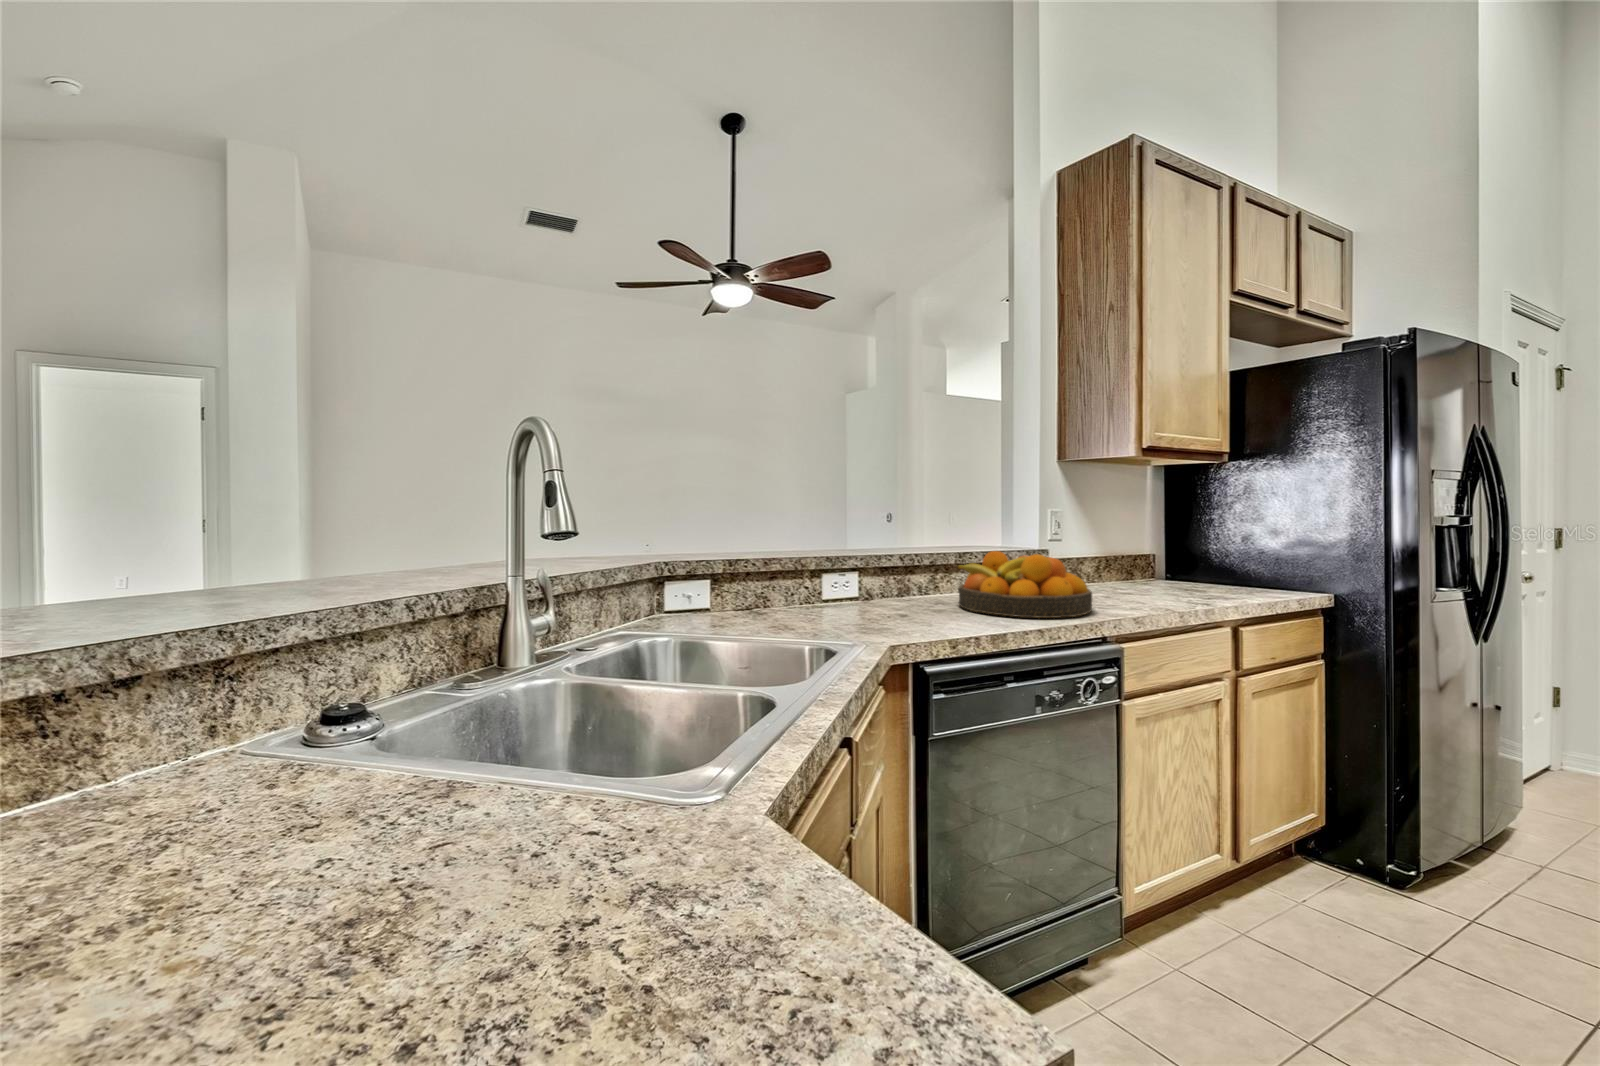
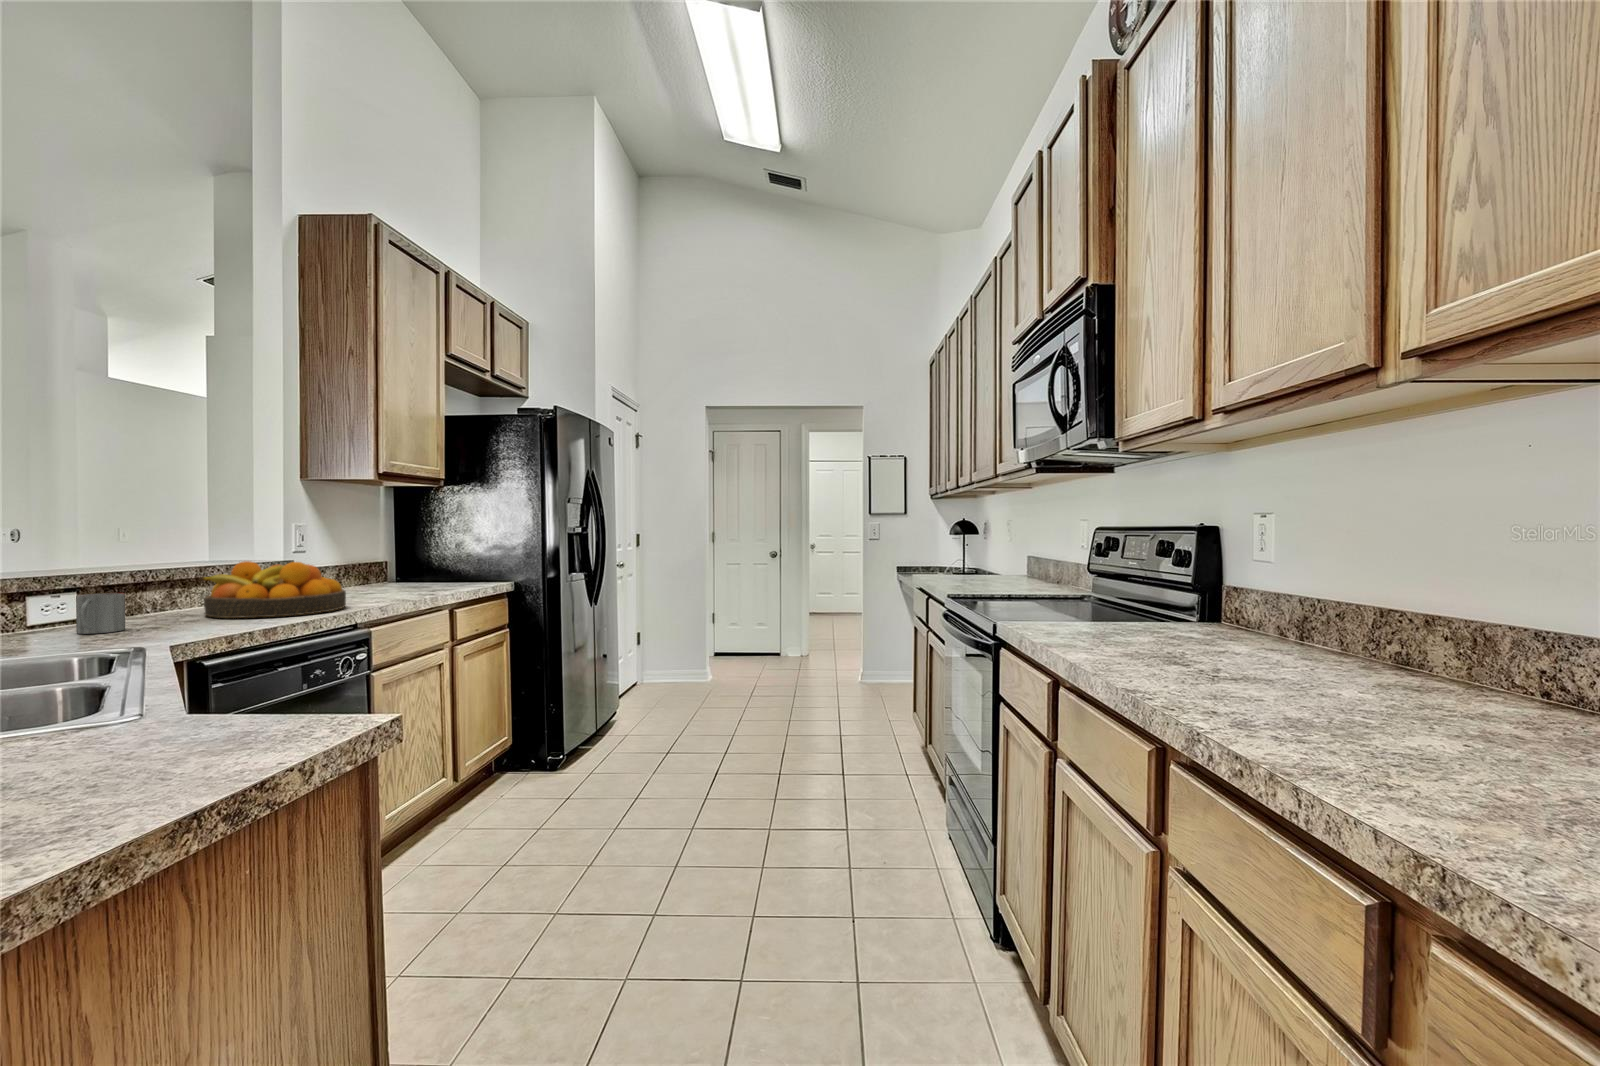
mug: none [858,576,892,614] -> present [76,593,125,634]

